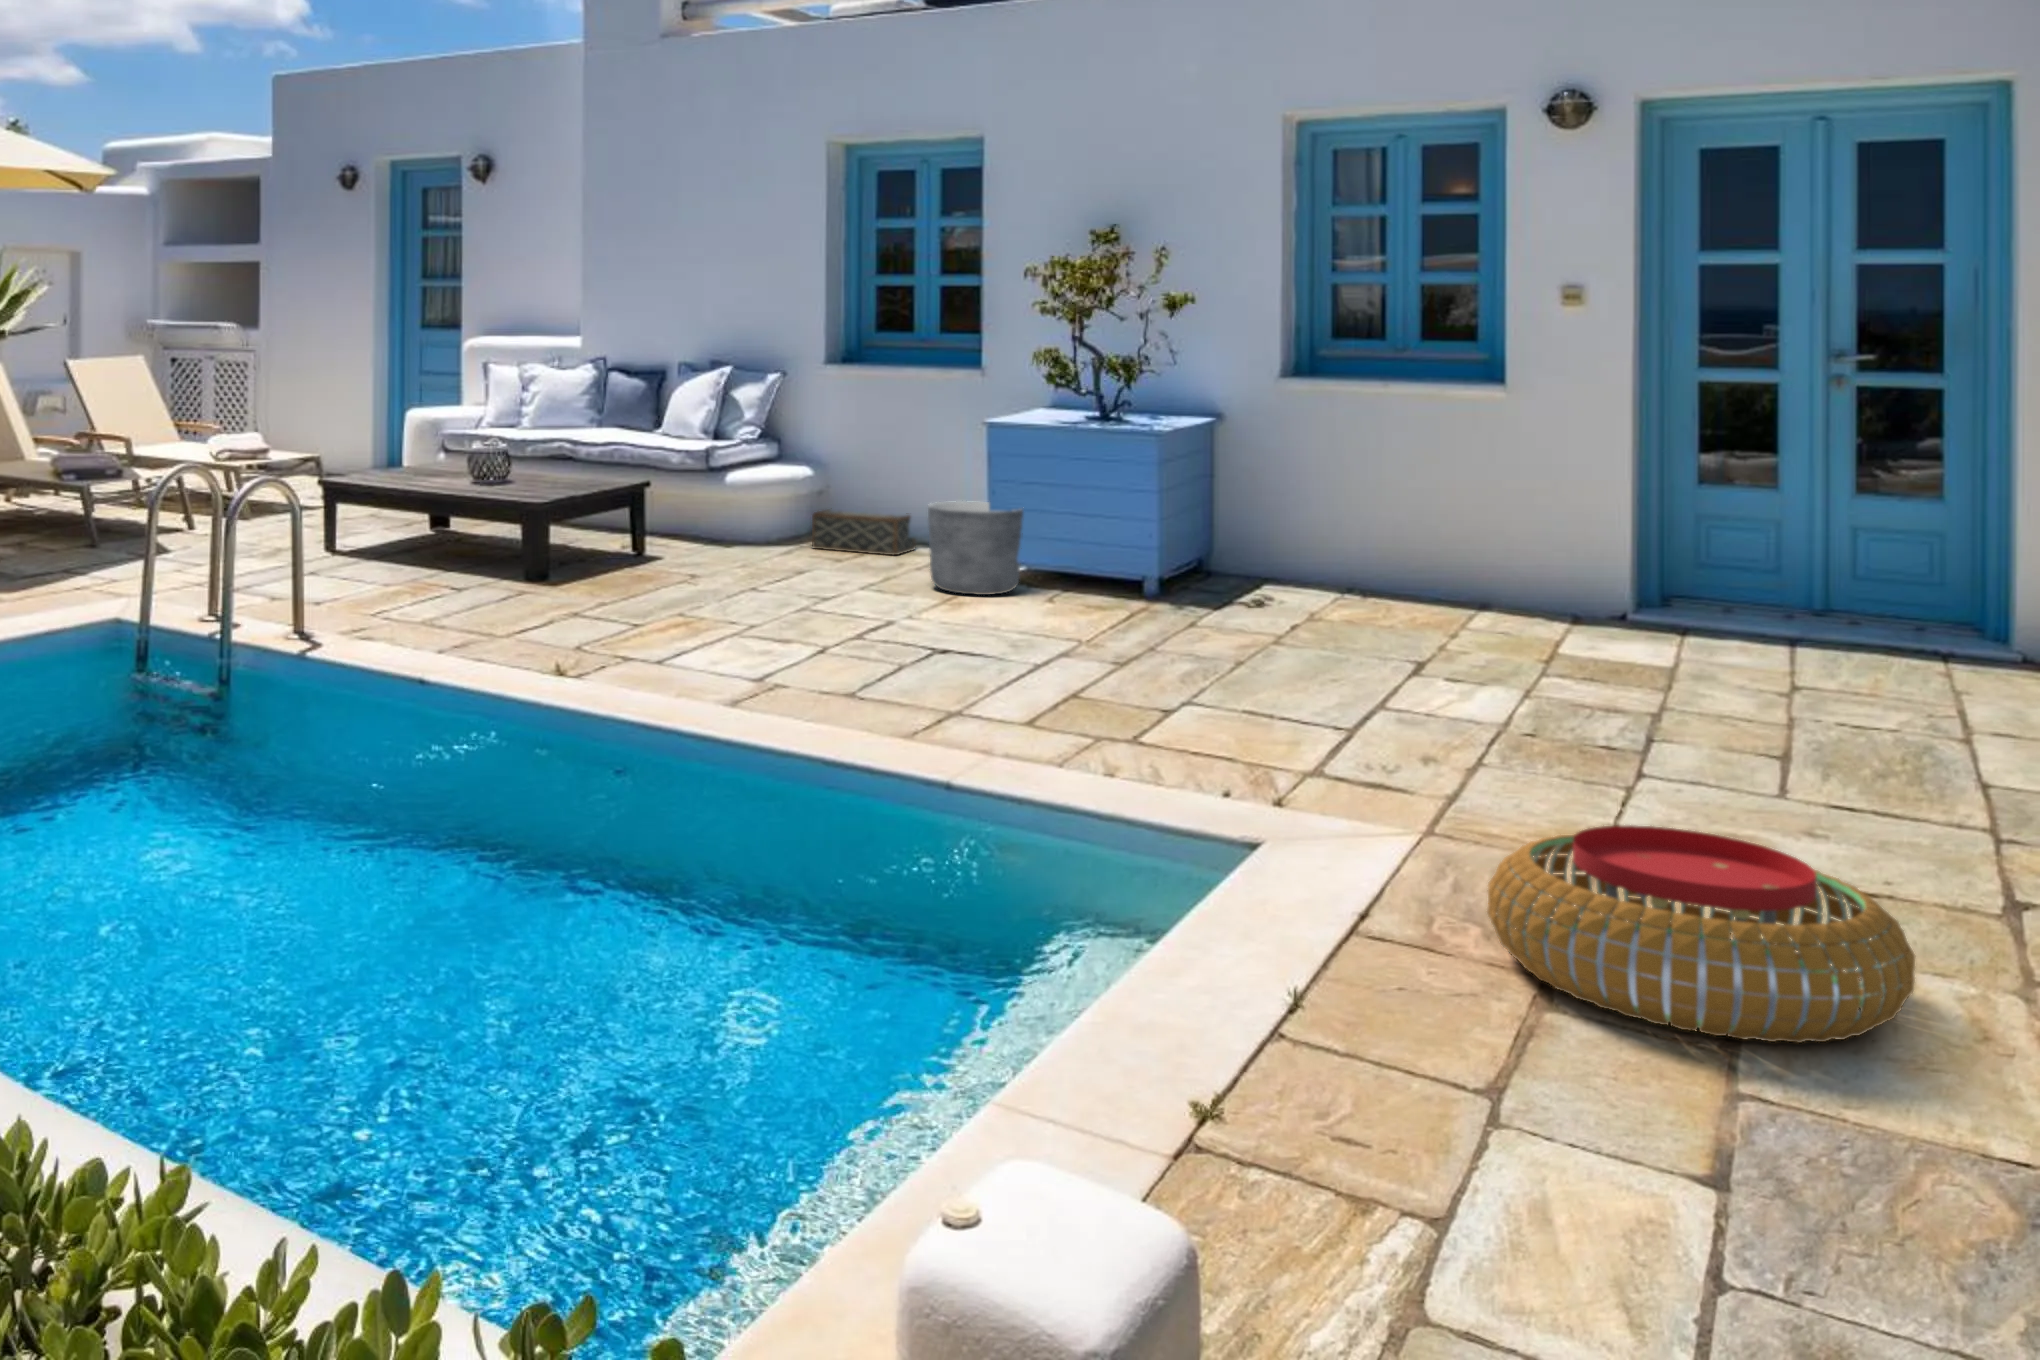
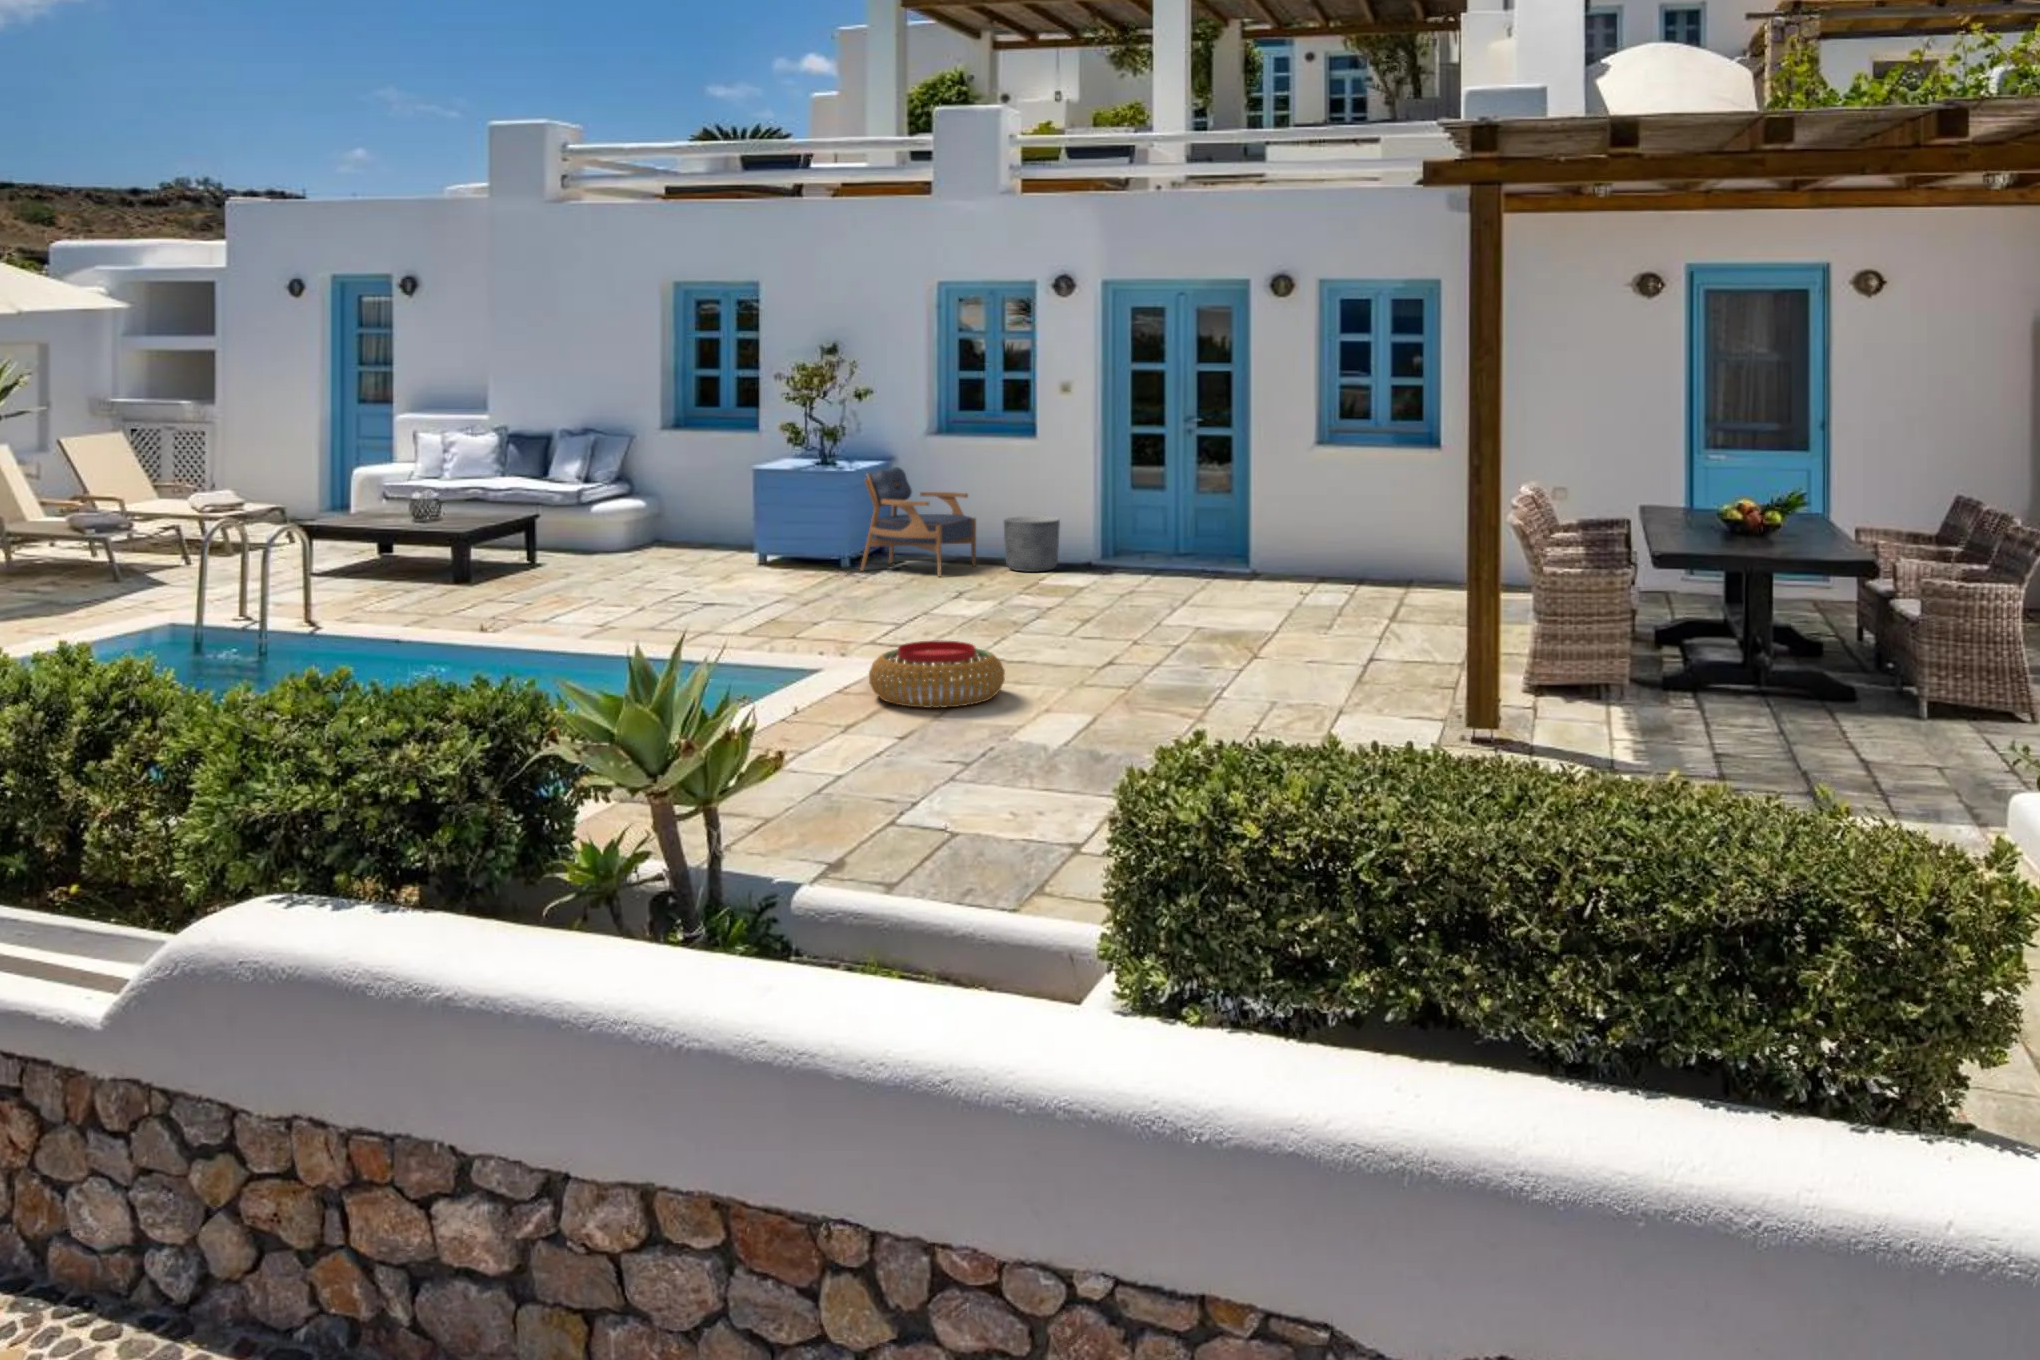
armchair: none [1176,425,1386,618] -> present [861,467,976,577]
planter: present [928,501,1023,595] -> present [1004,516,1060,572]
woven basket: present [812,510,916,555] -> none [650,527,719,555]

